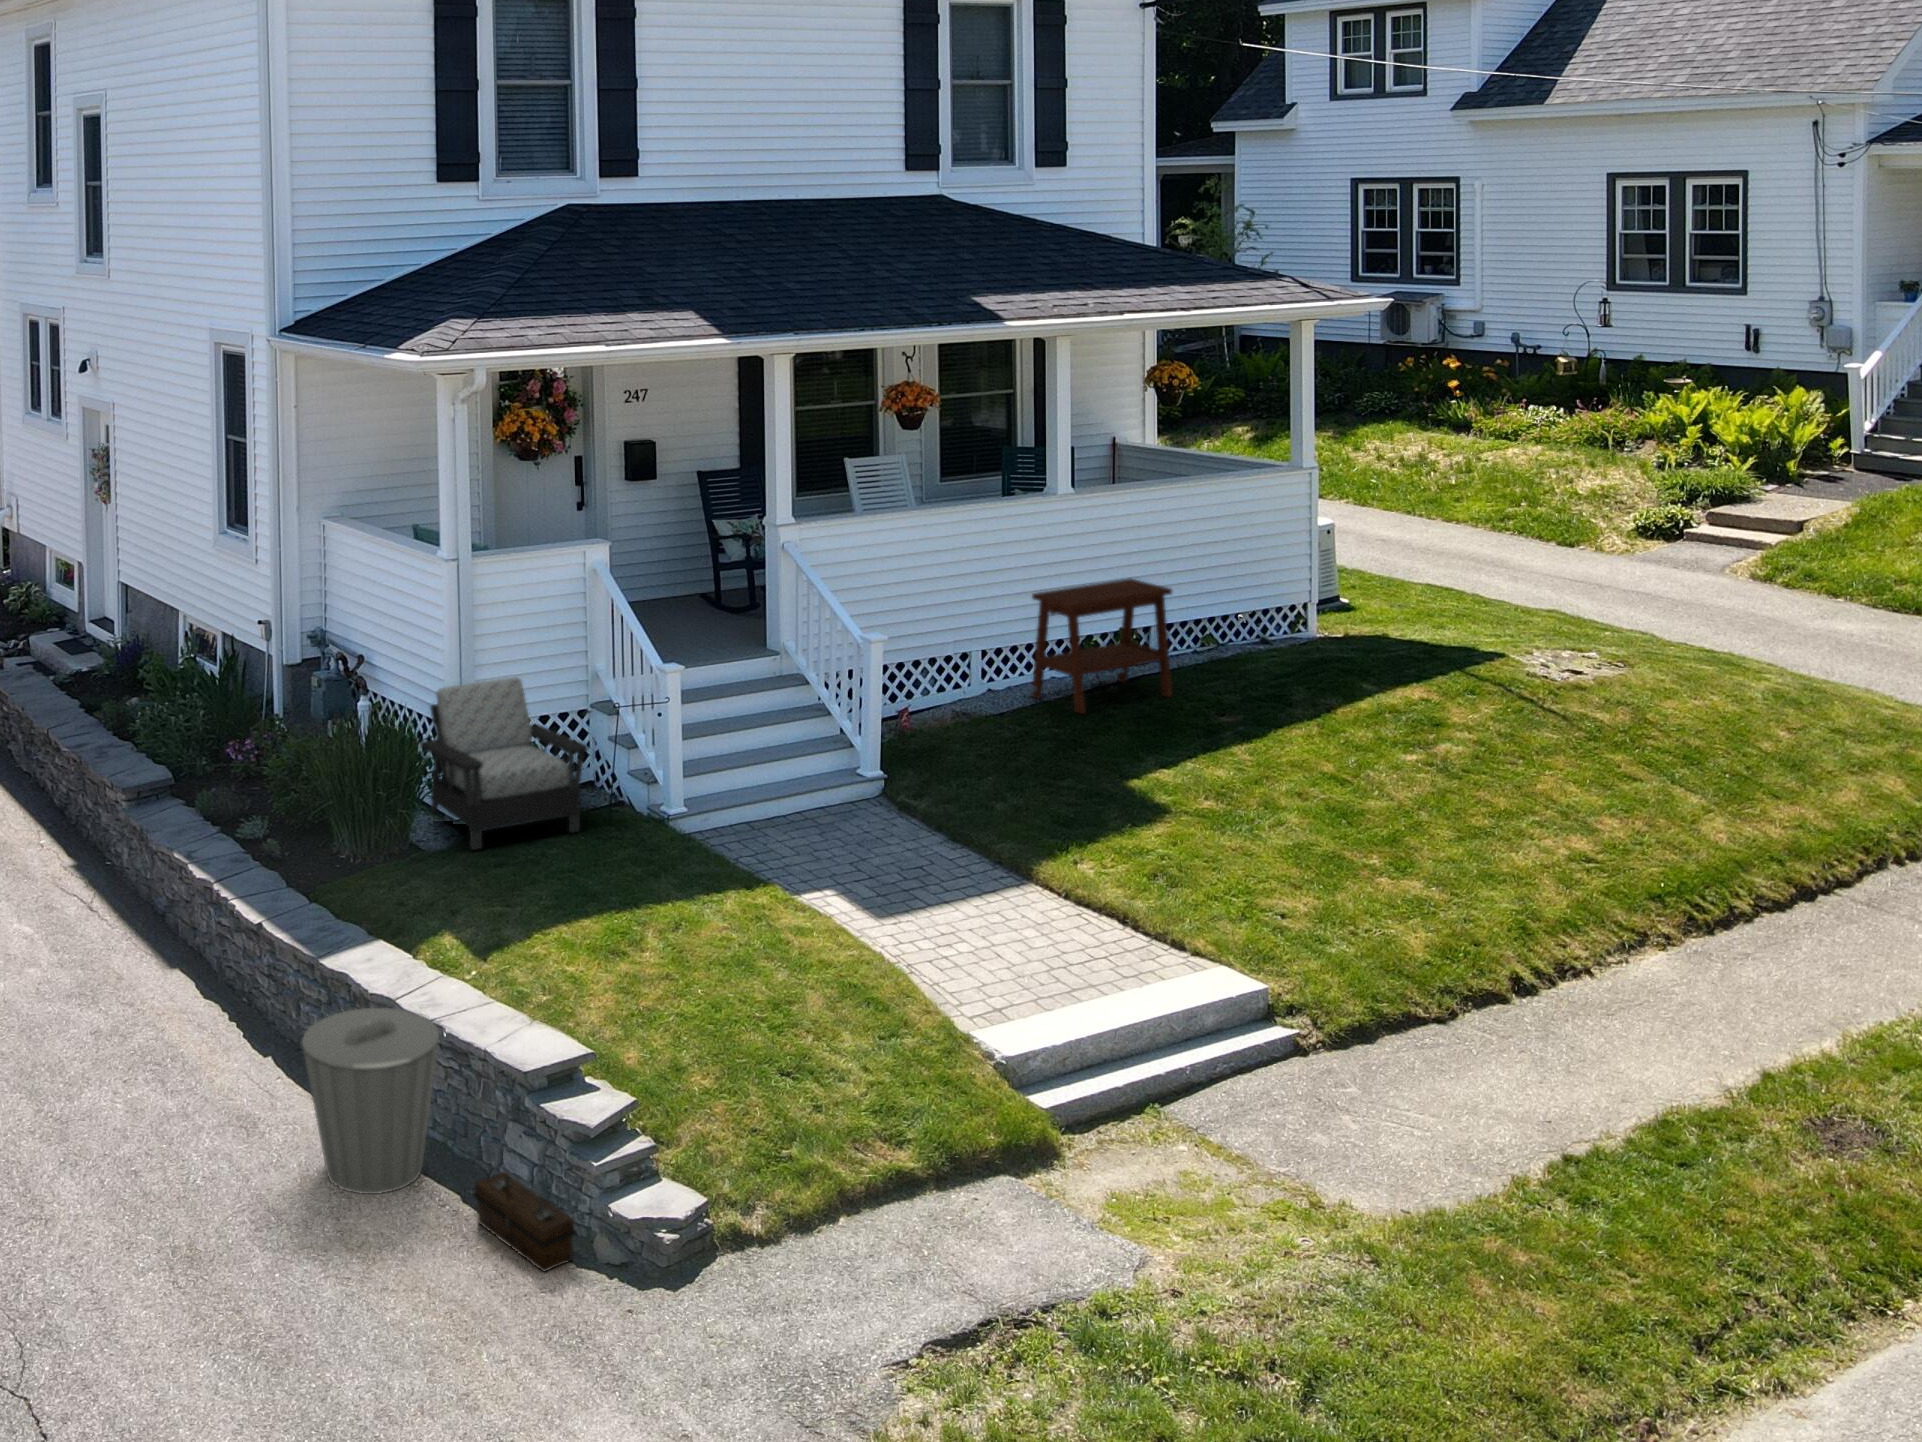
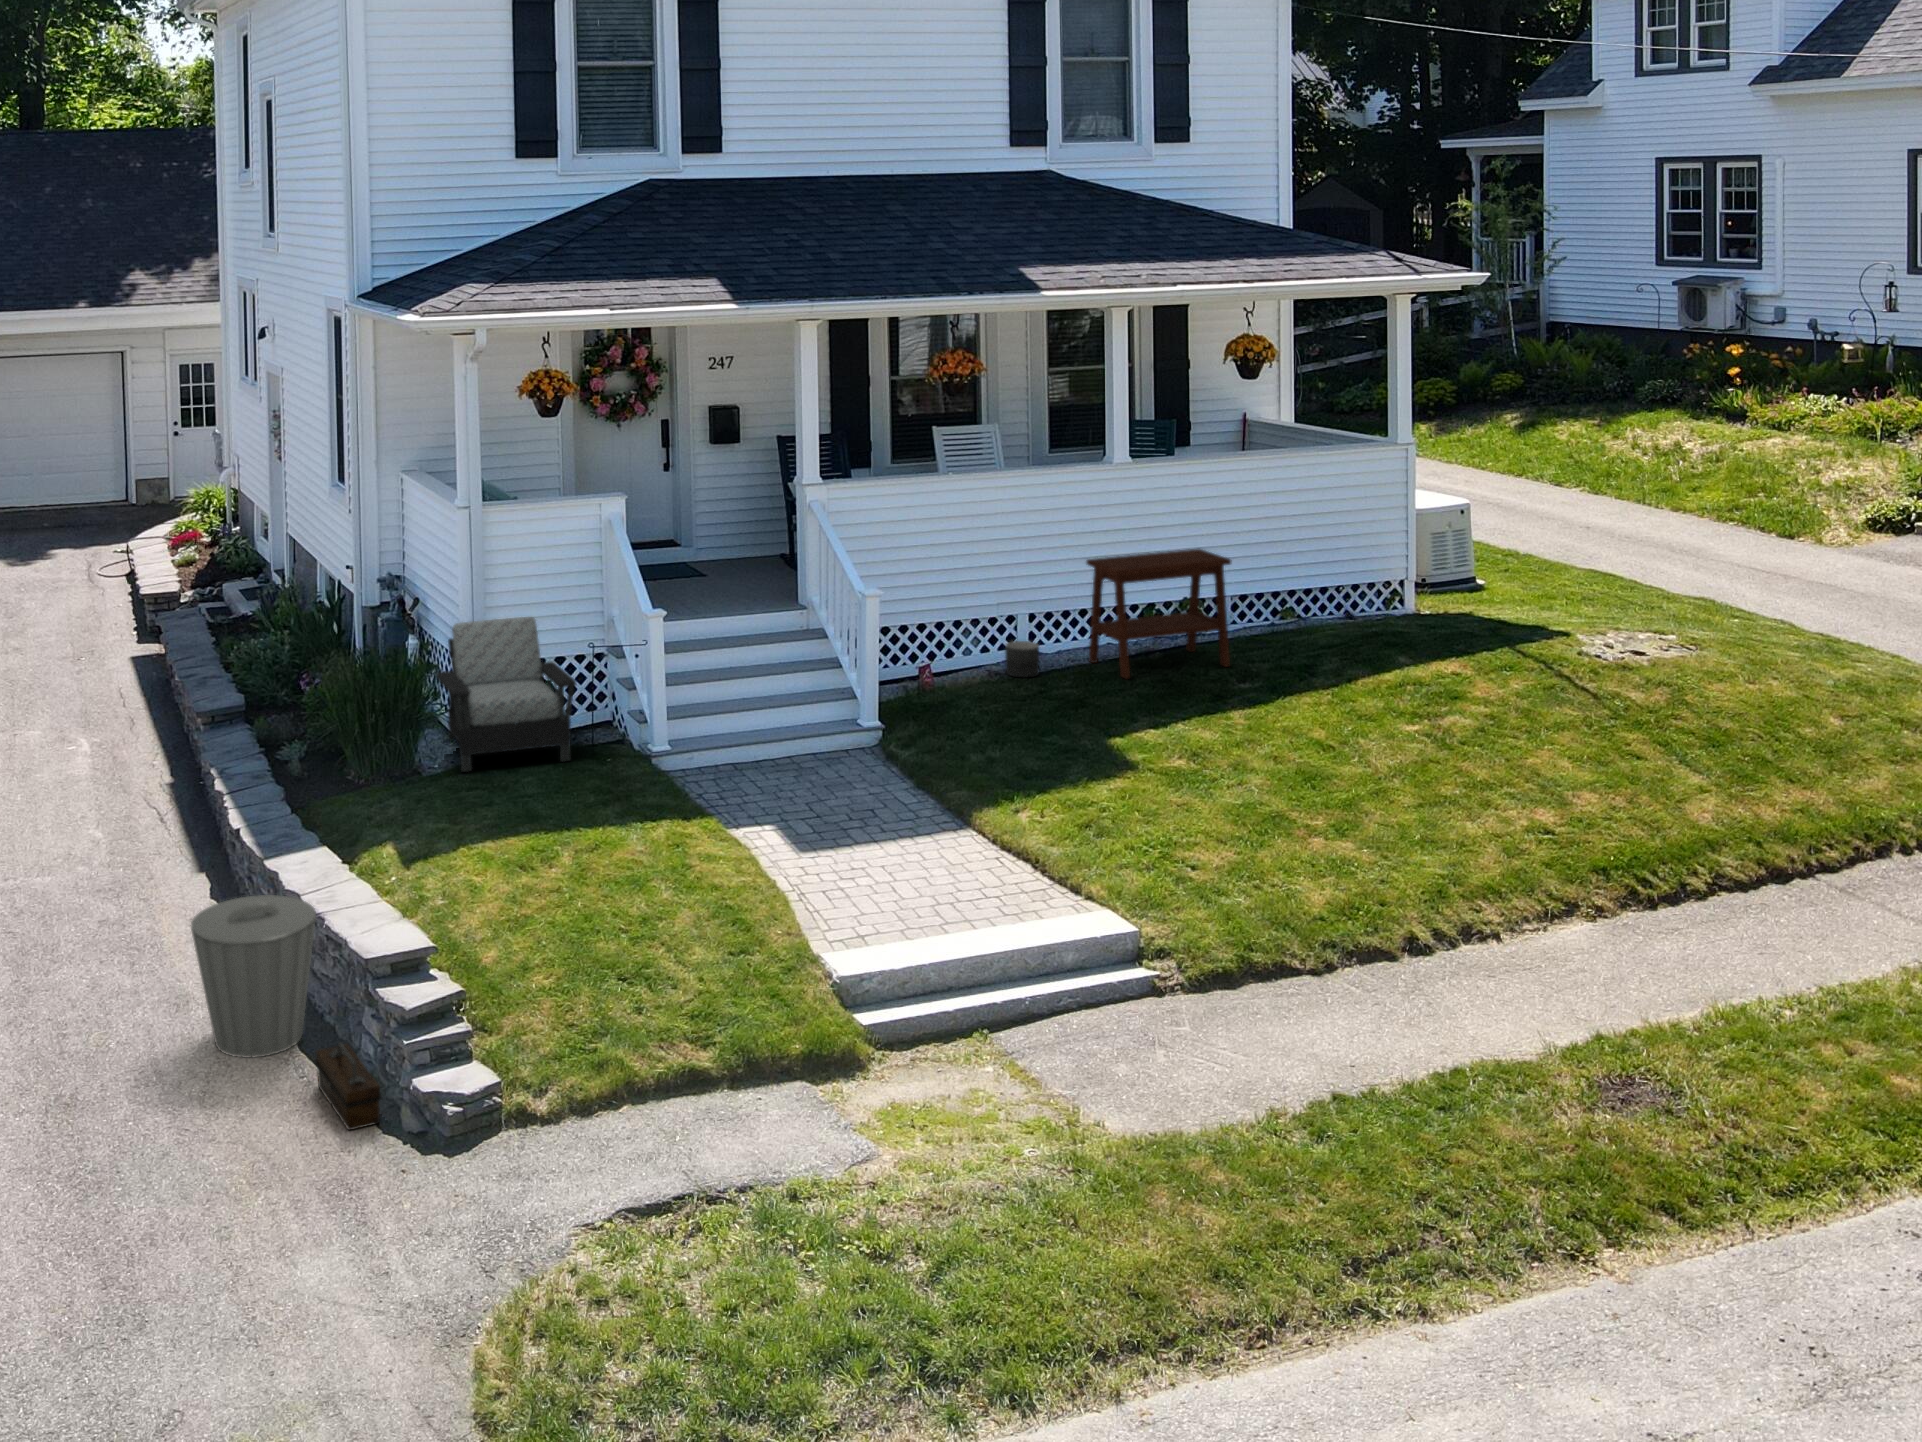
planter: none [958,679,993,717] -> present [1005,641,1039,678]

